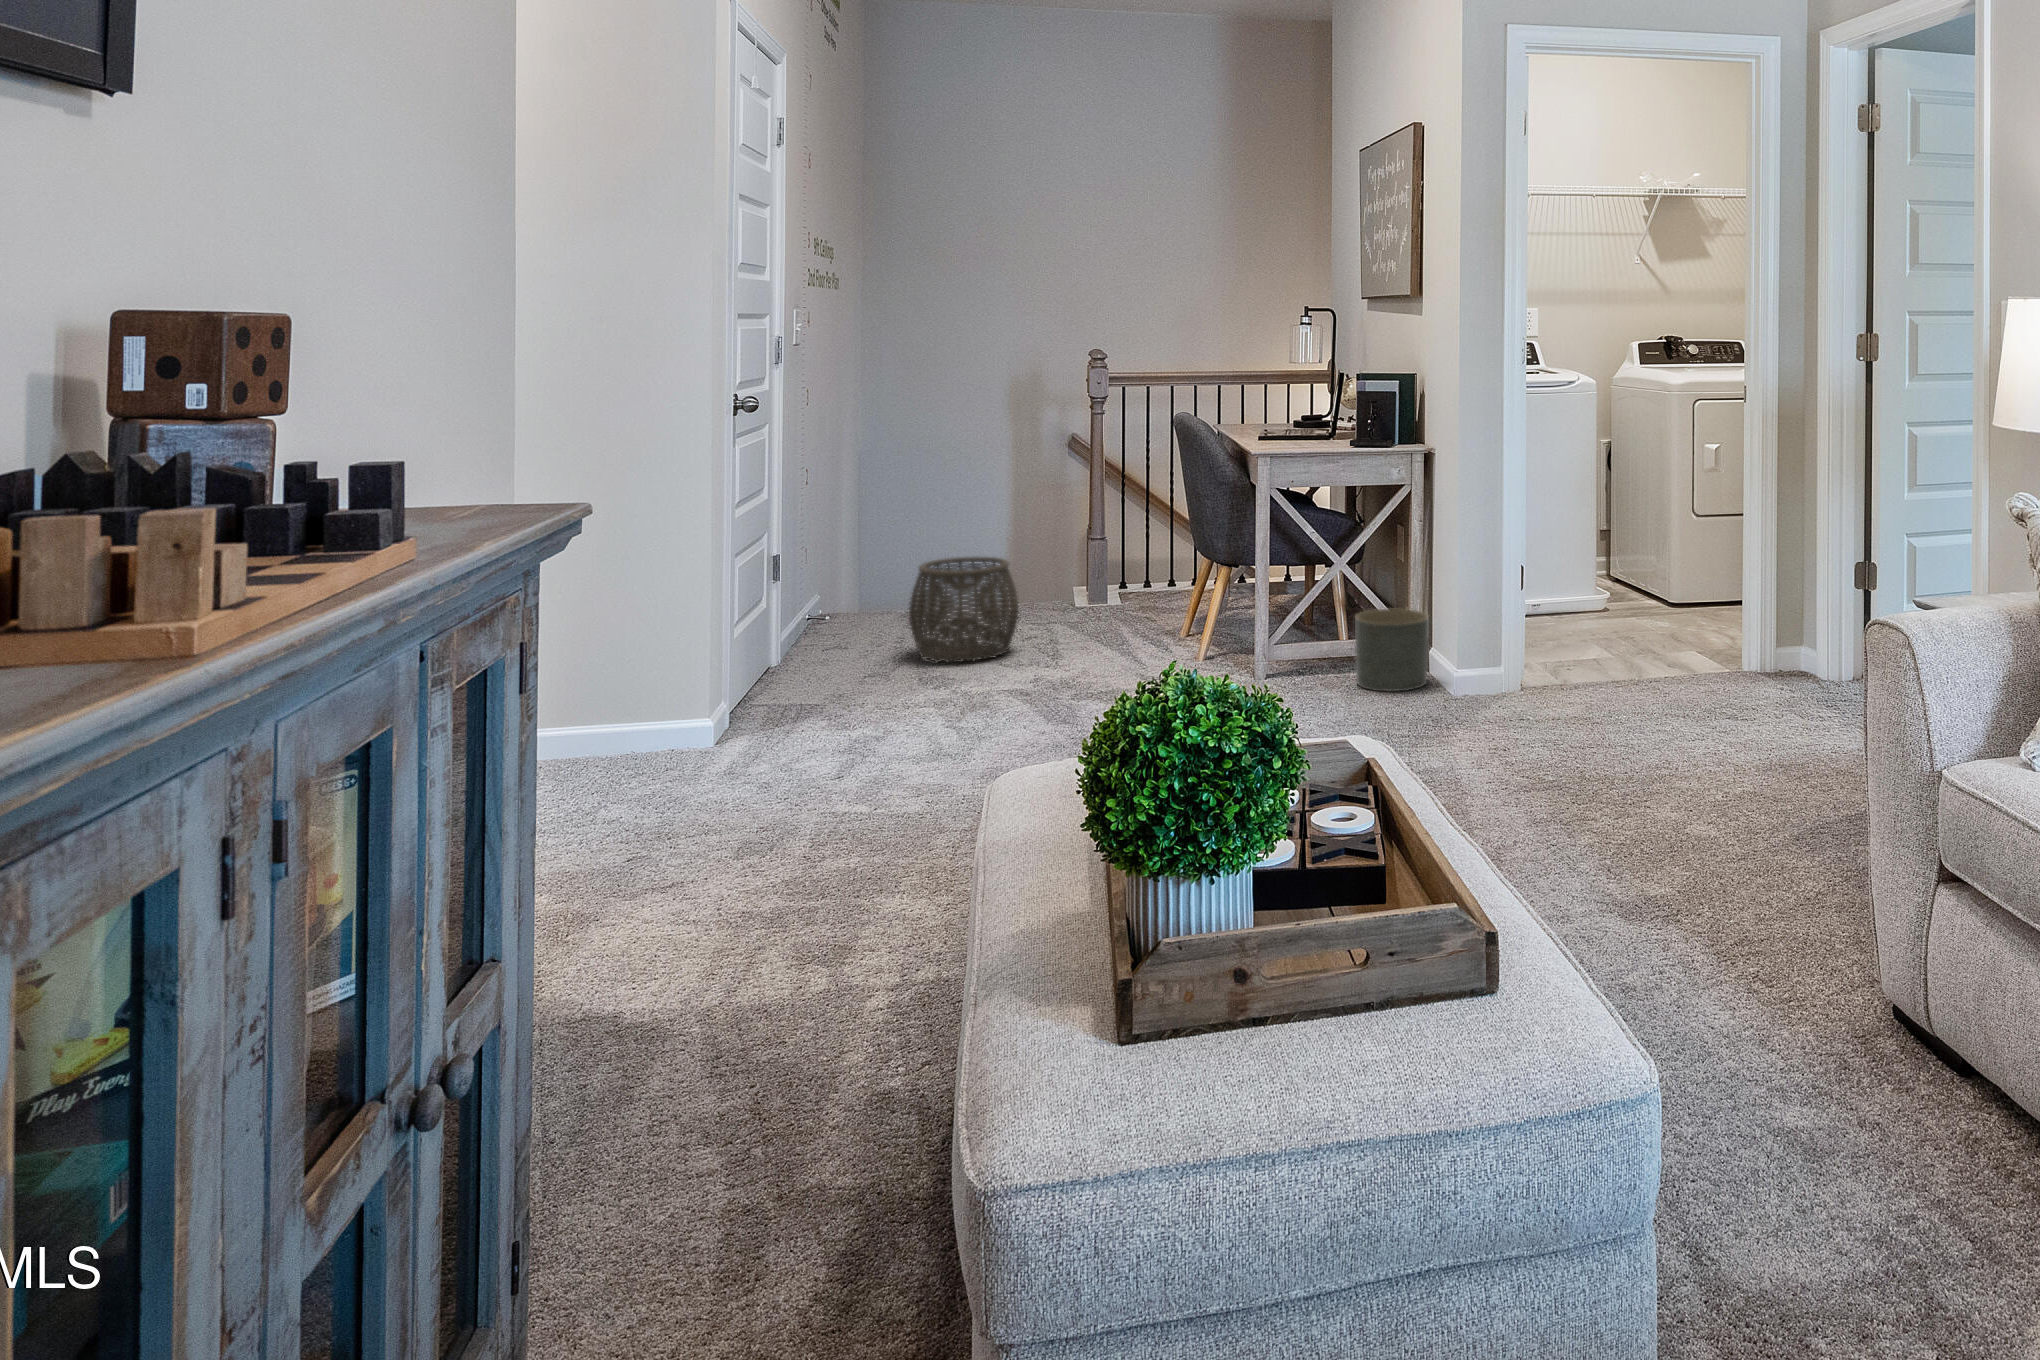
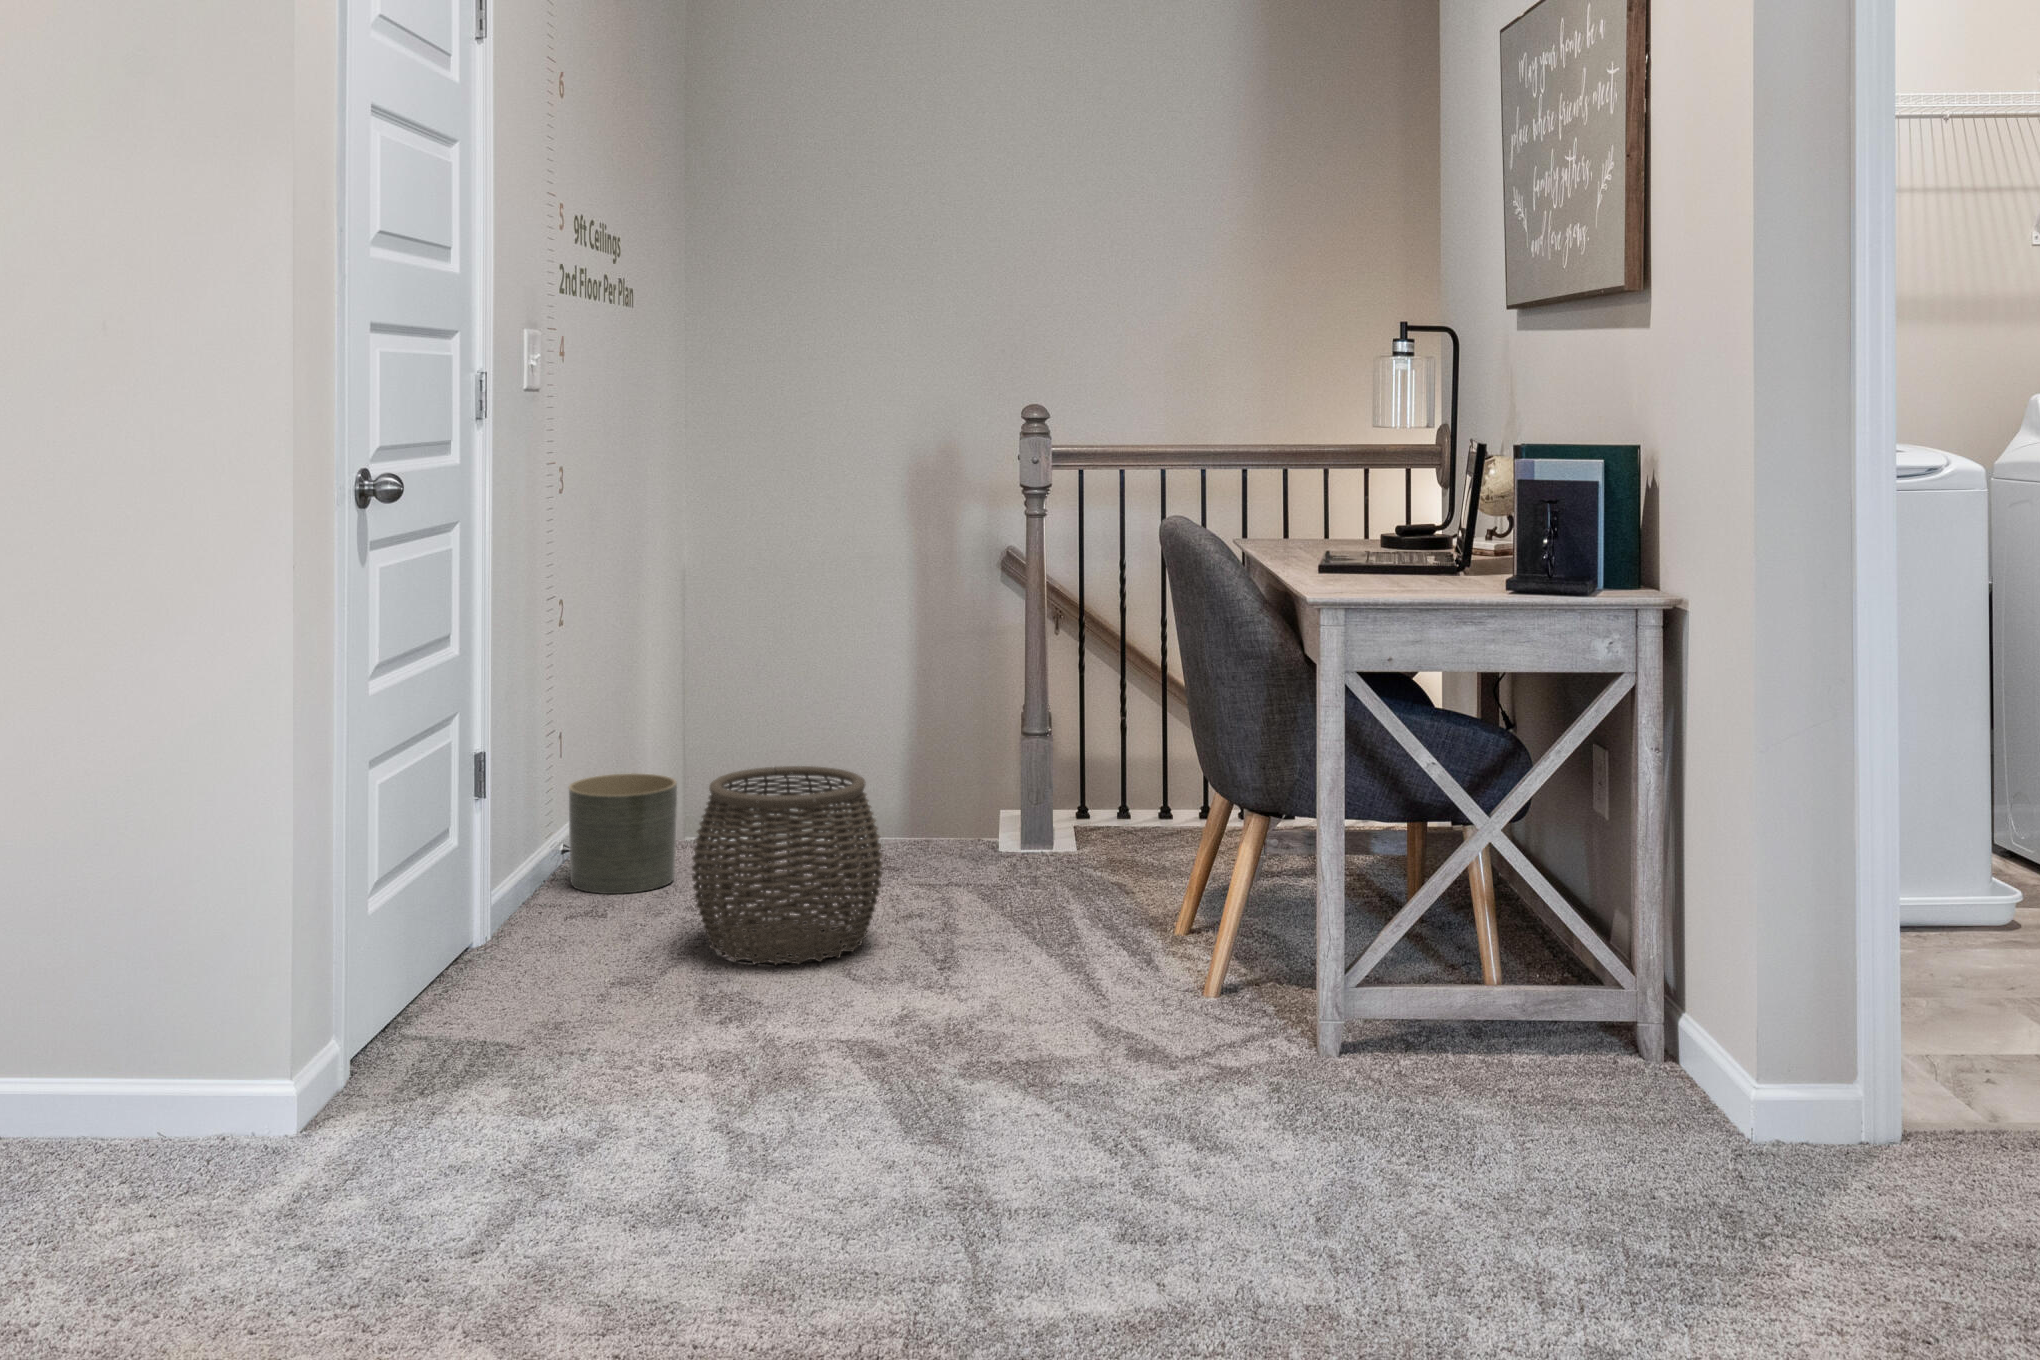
planter: present [1355,609,1429,692] -> present [569,773,677,894]

